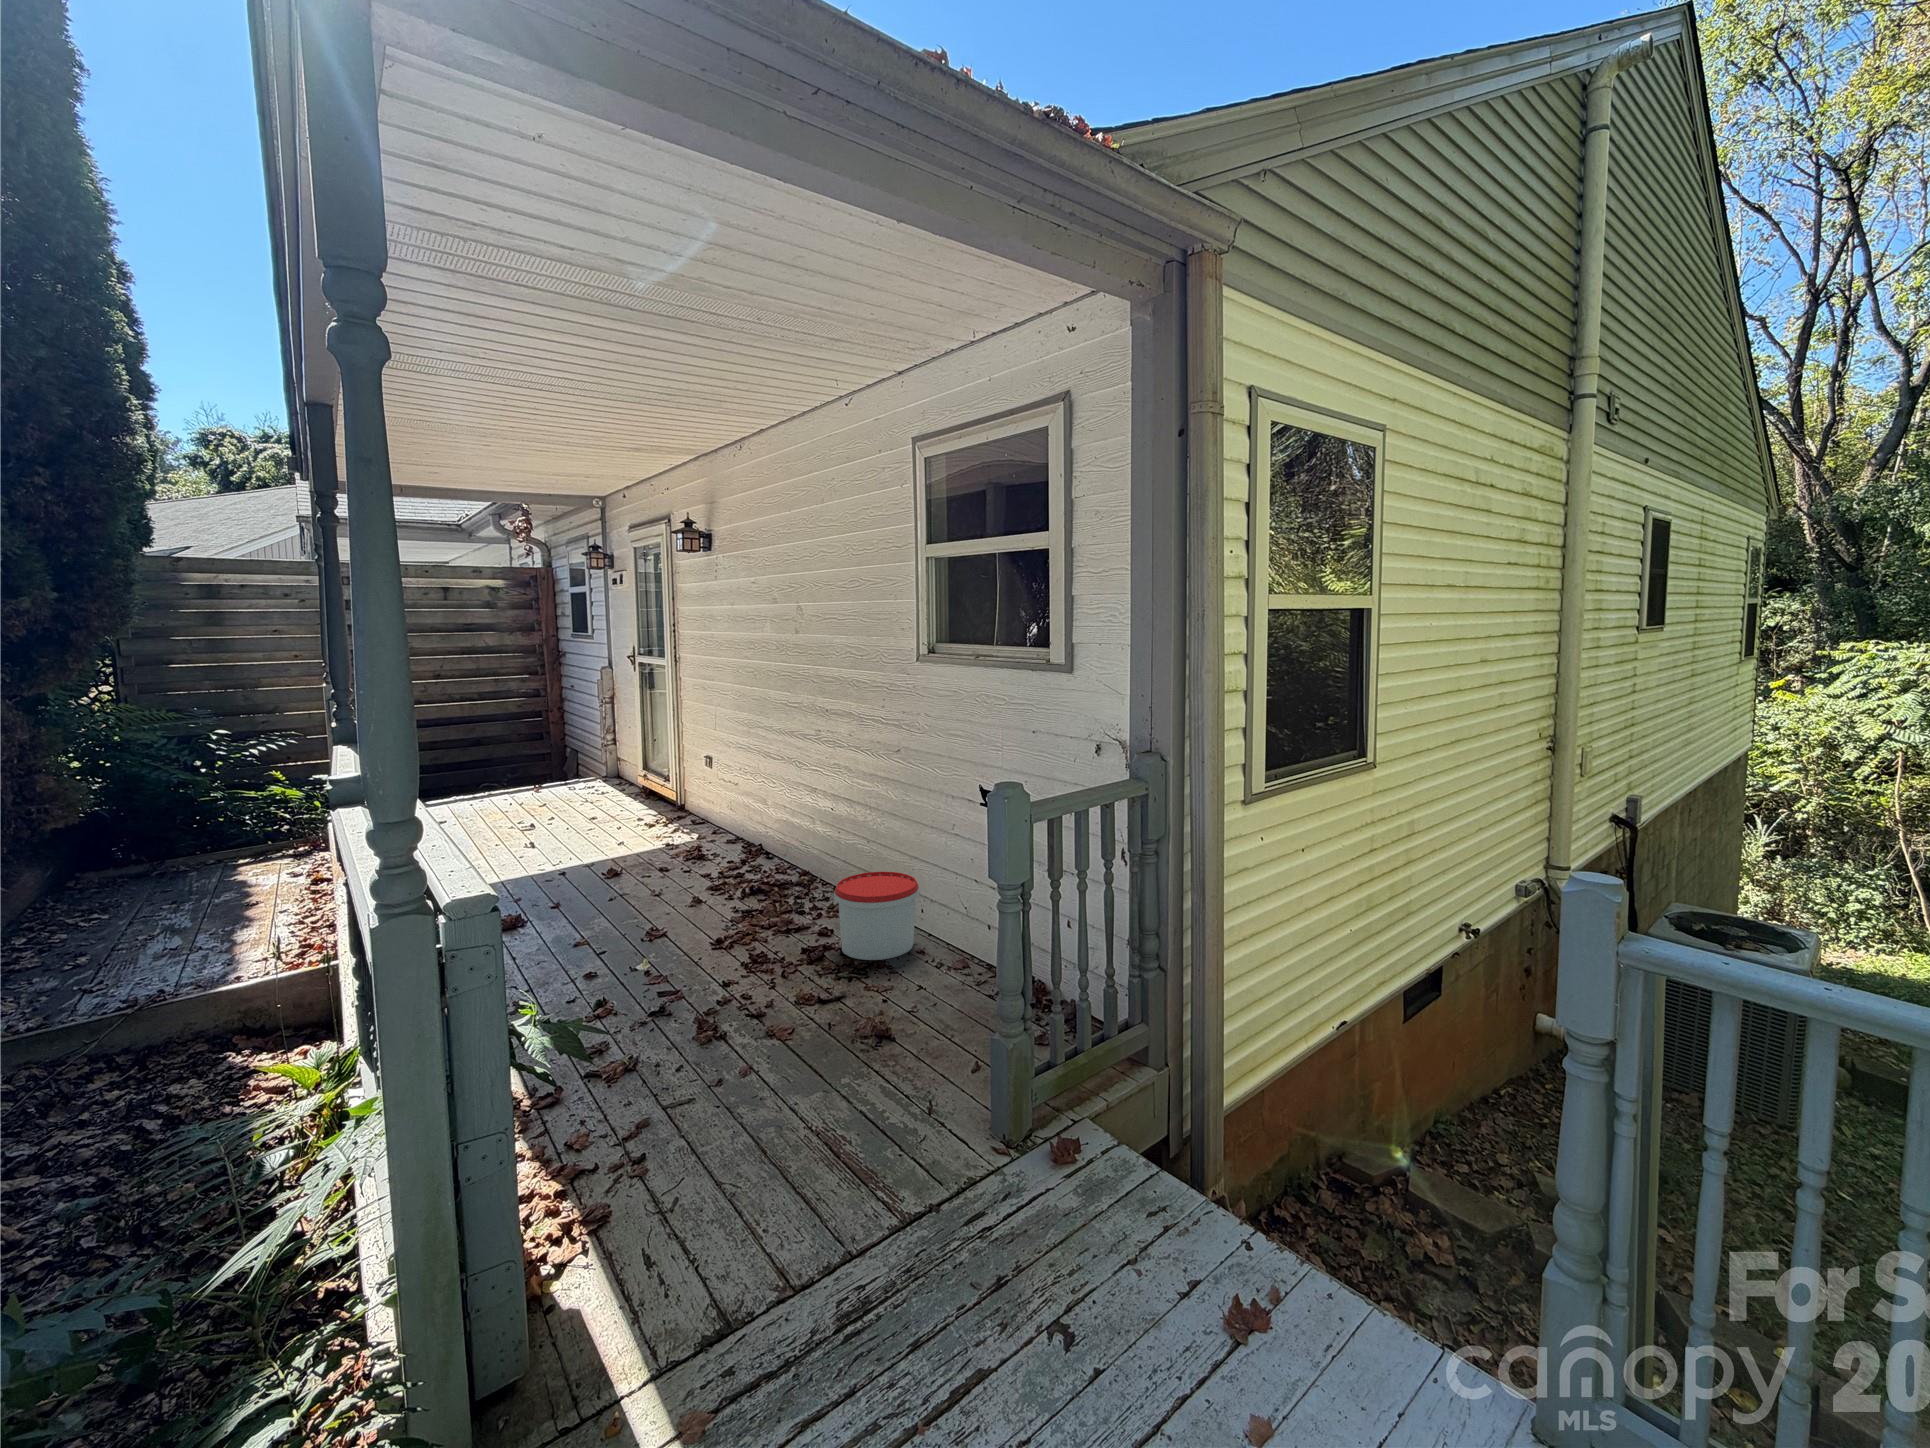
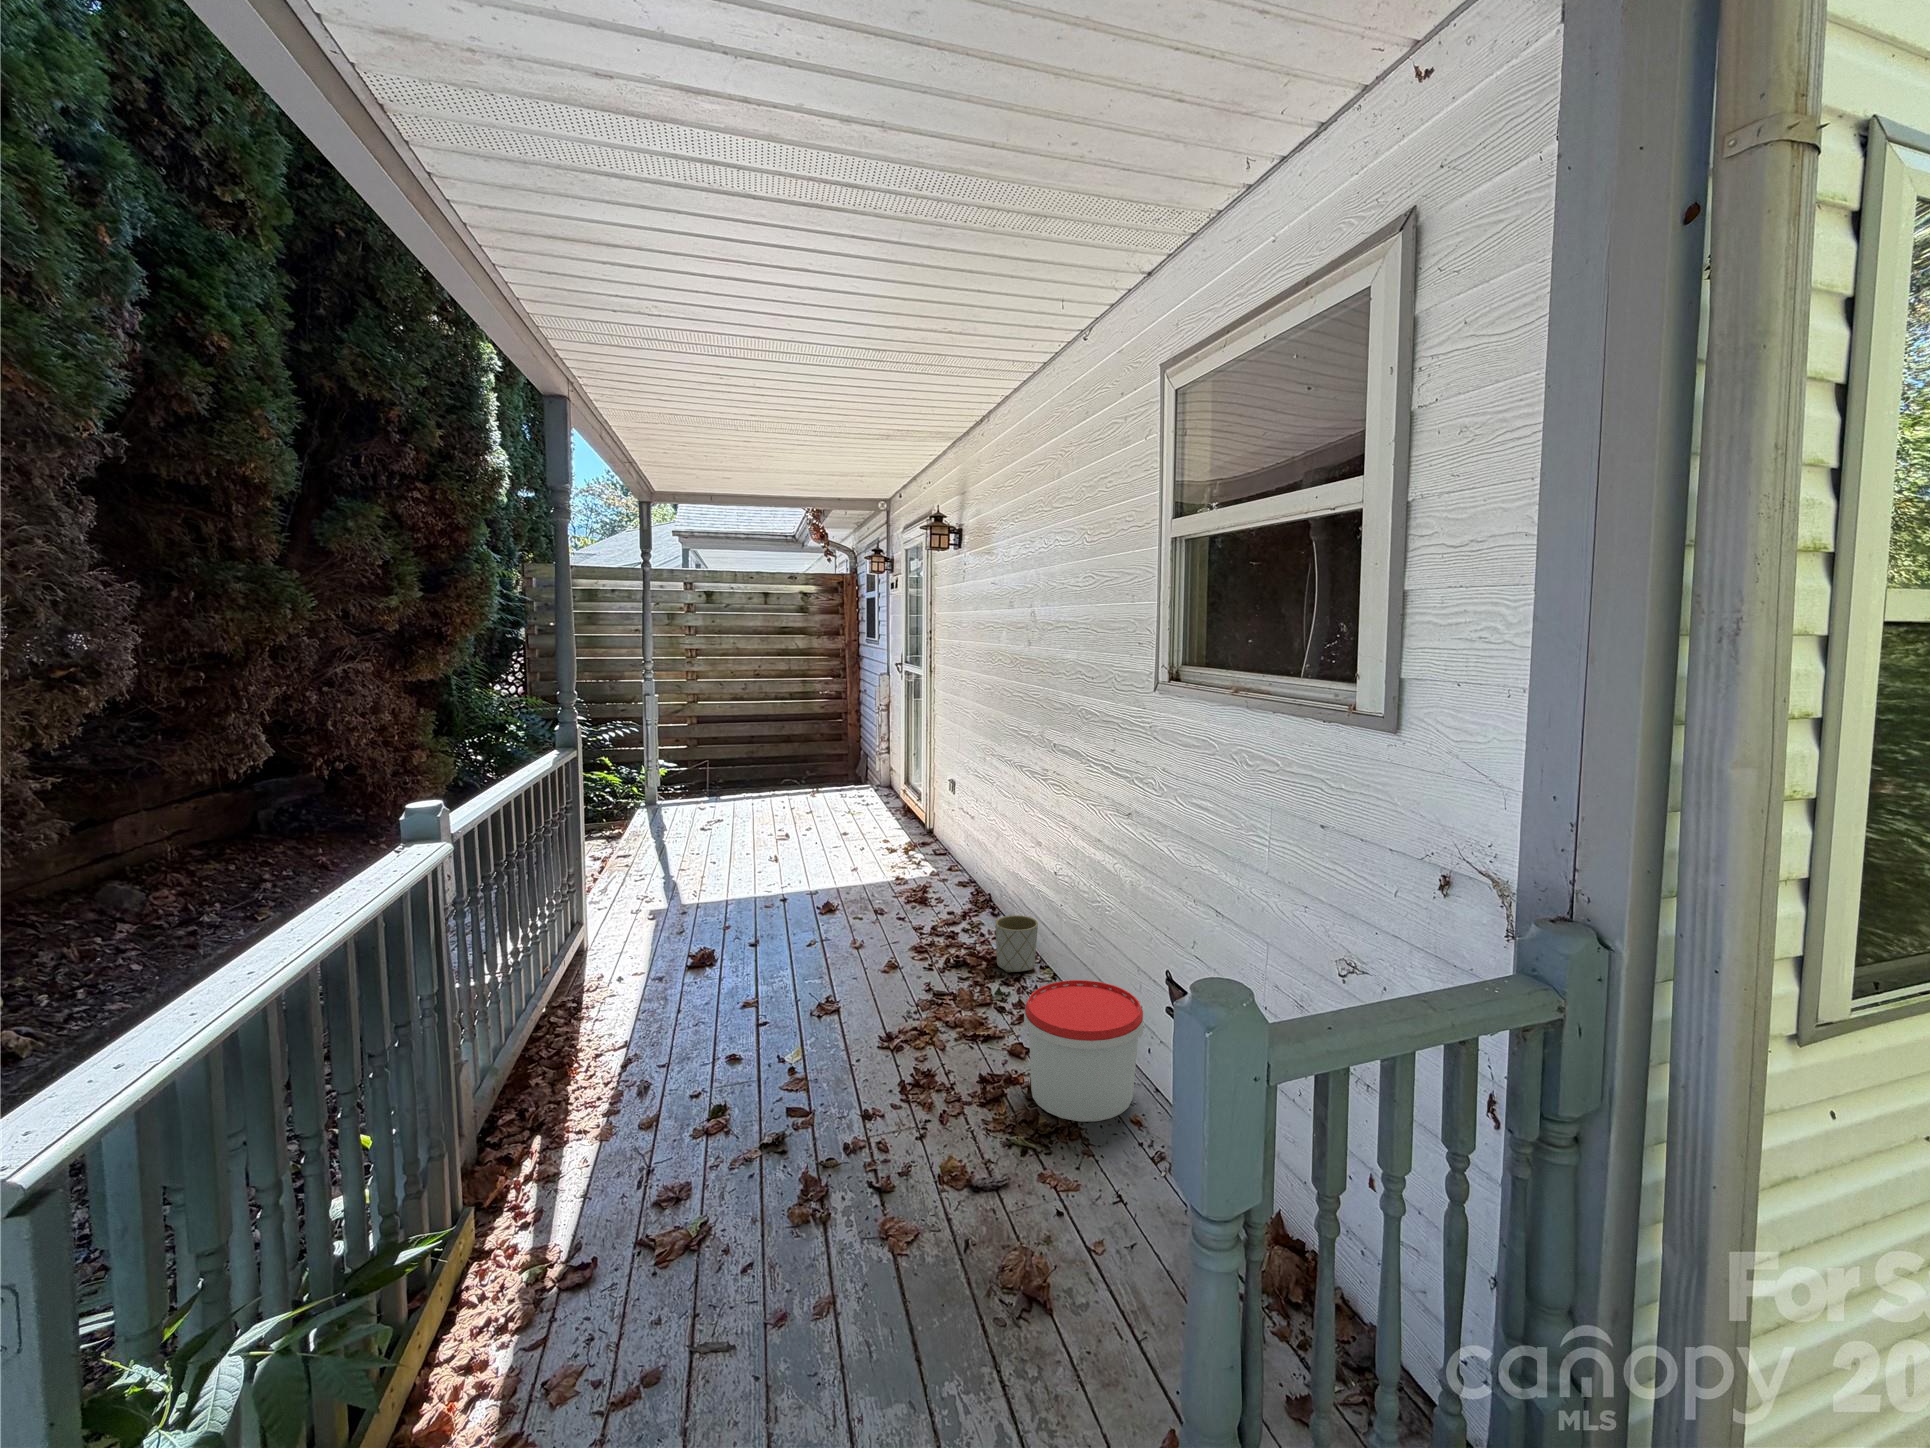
planter: none [783,848,817,892] -> present [995,915,1038,972]

